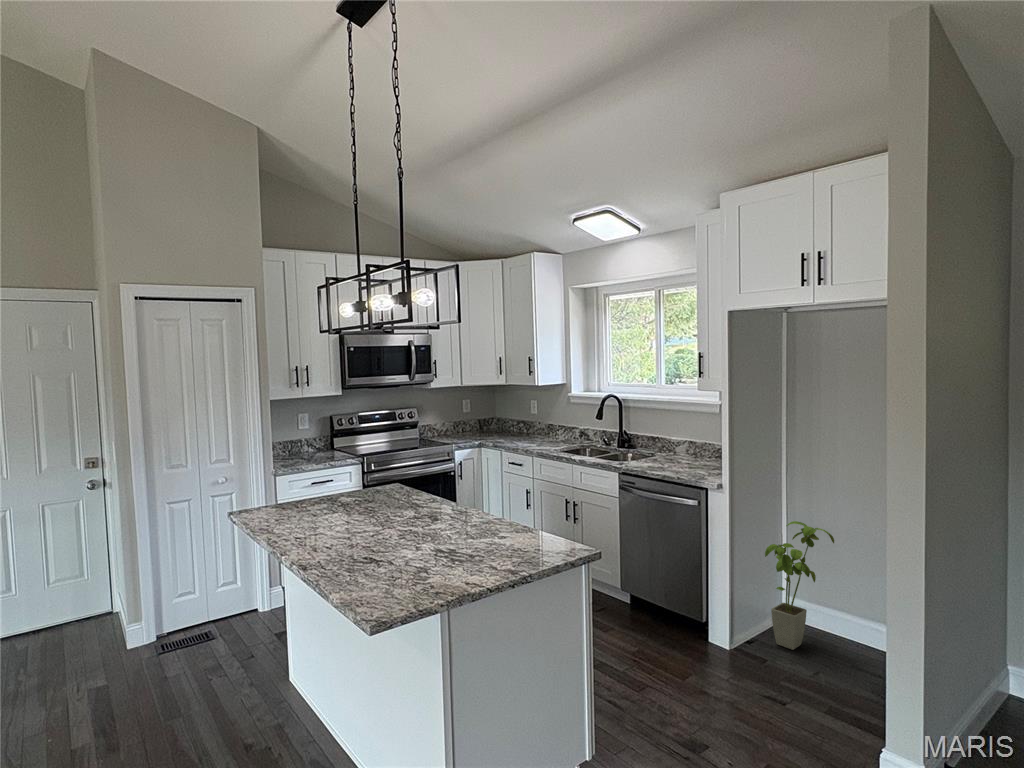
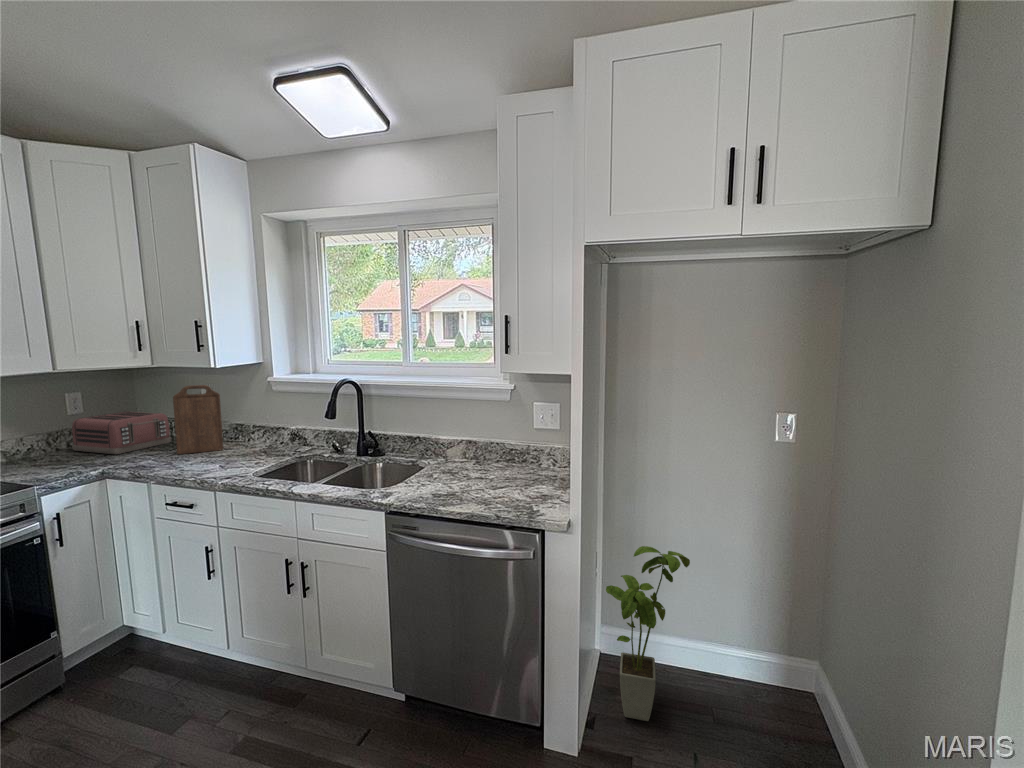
cutting board: none [516,397,541,439] -> present [173,385,223,454]
toaster: none [465,413,513,437] -> present [72,411,171,454]

